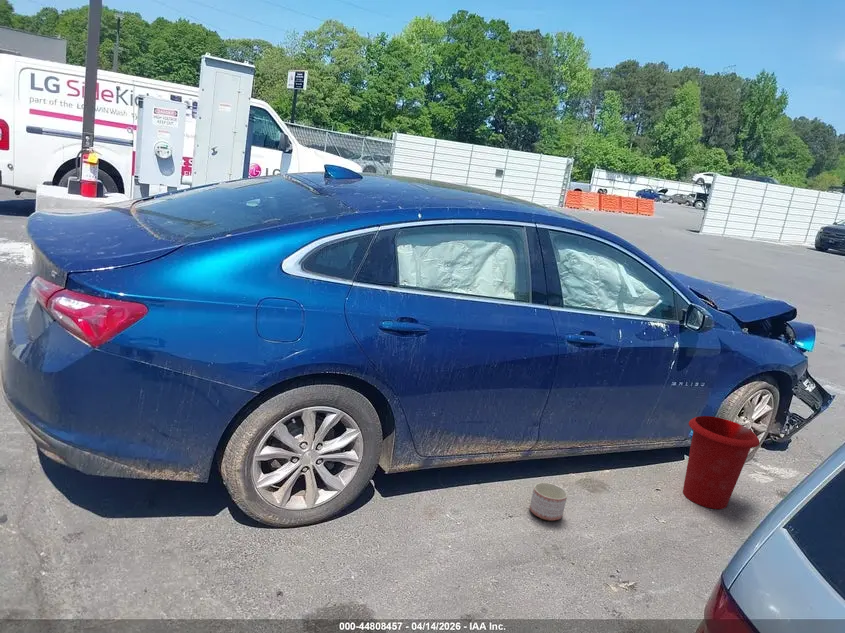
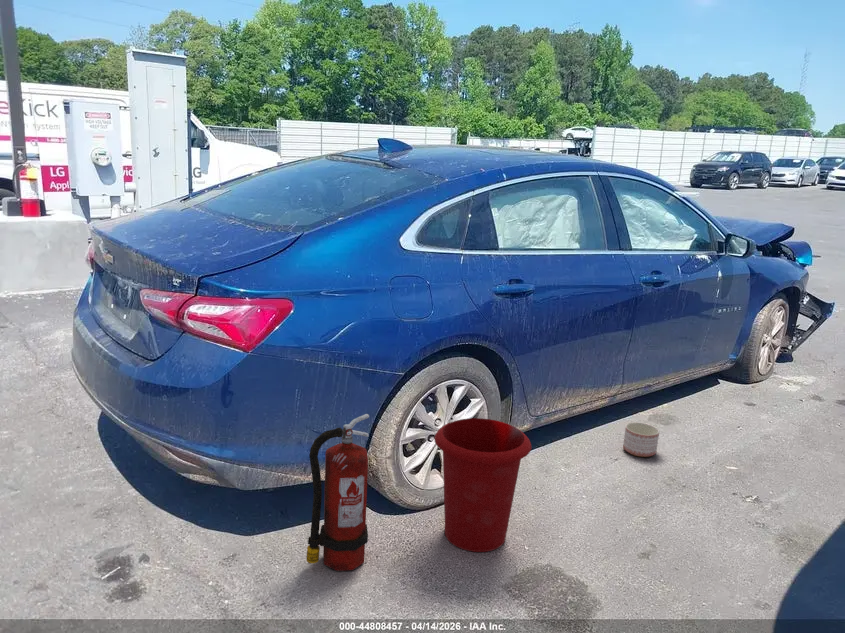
waste bin: present [683,416,760,509] -> present [434,418,531,552]
fire extinguisher: none [134,424,208,571] -> present [306,414,369,571]

